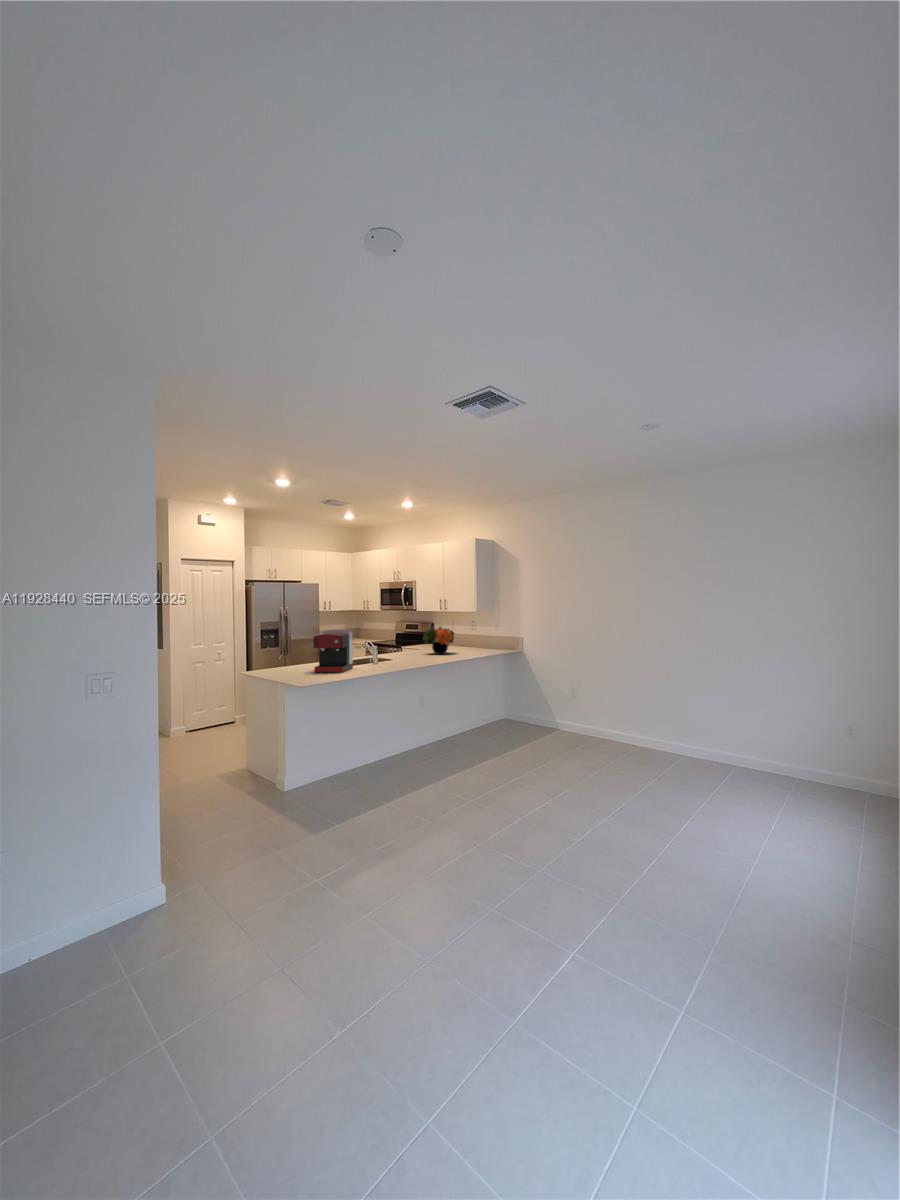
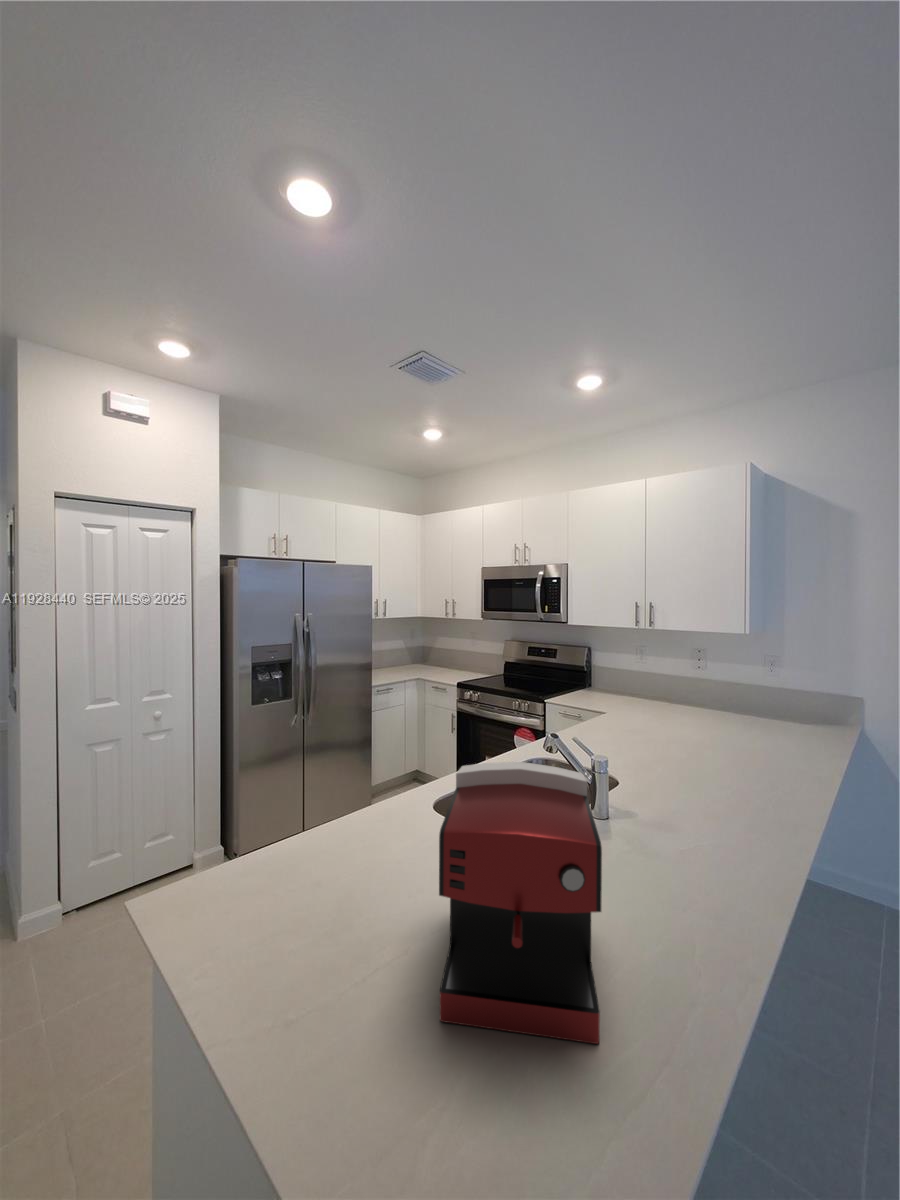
flower arrangement: present [423,627,454,654] -> none [662,684,762,764]

